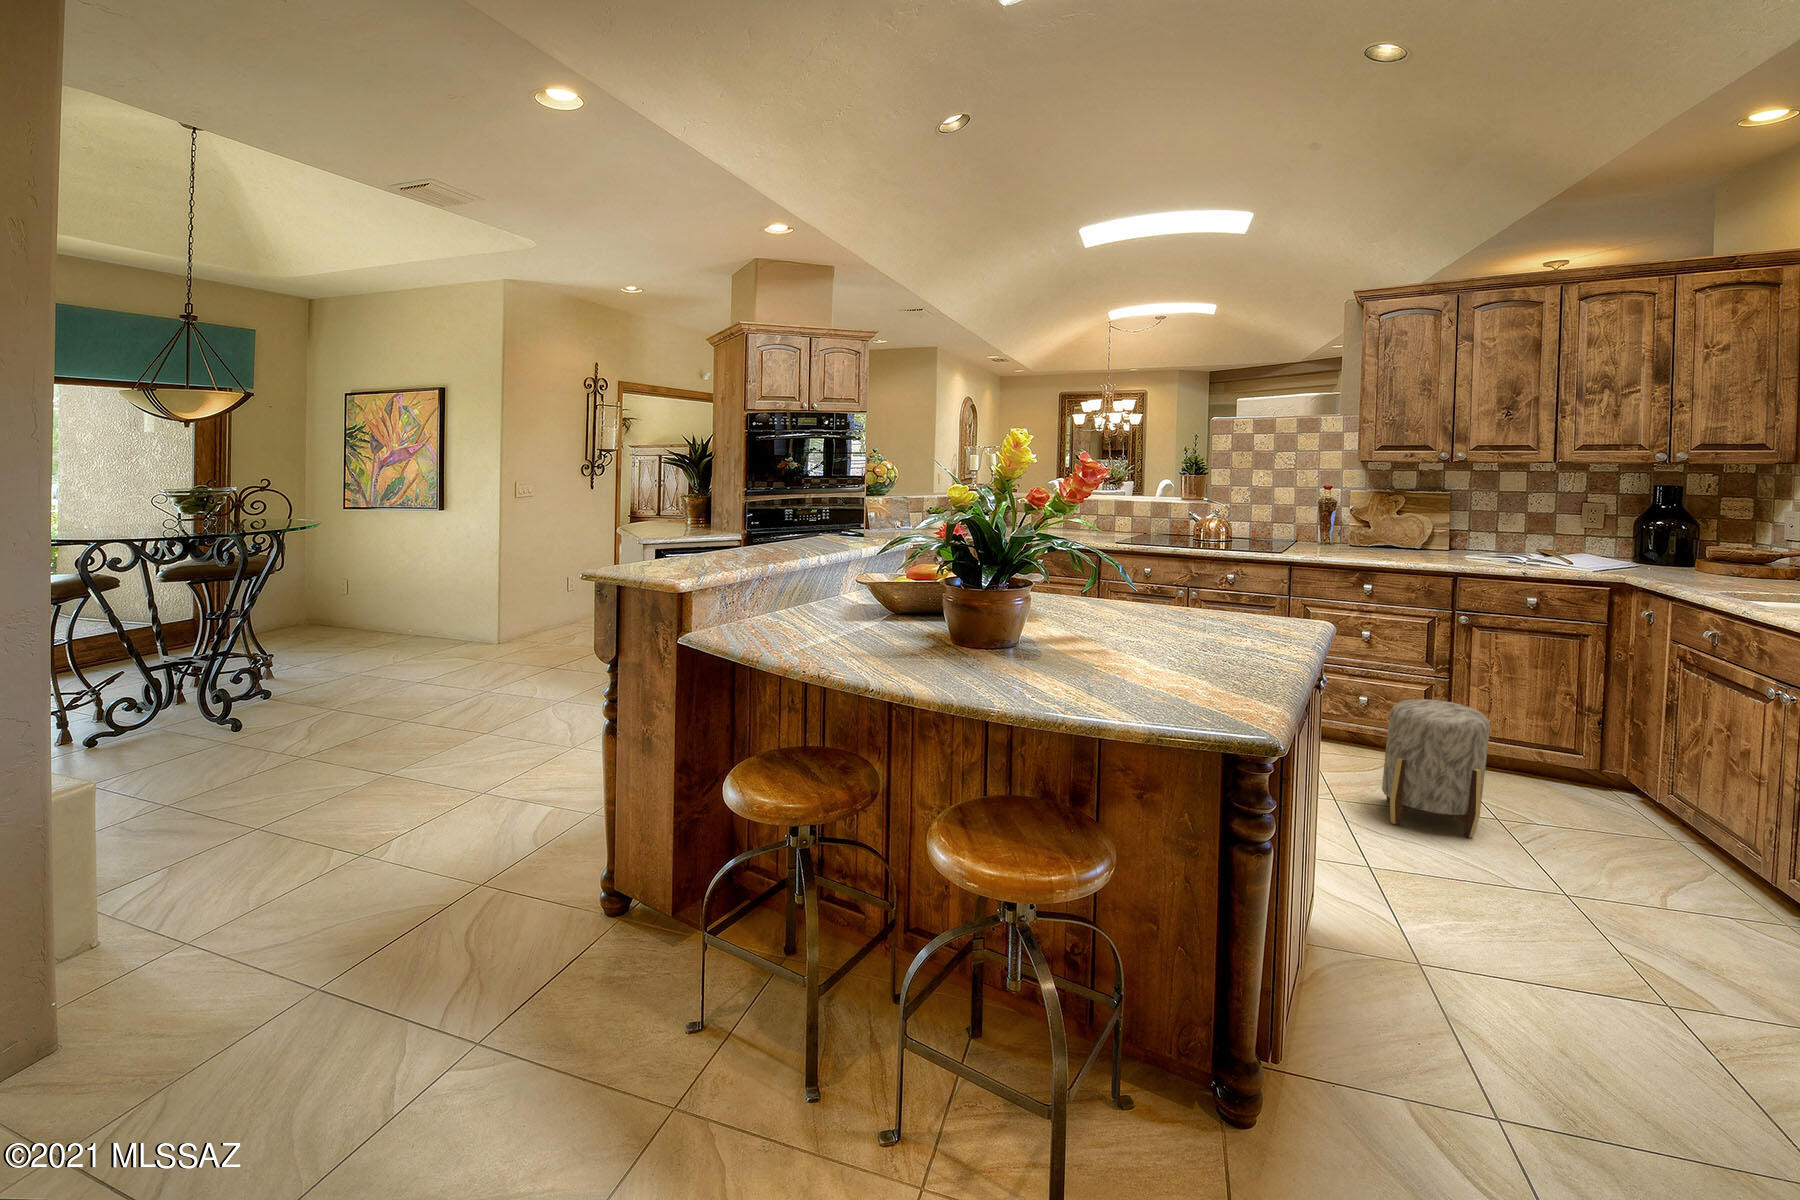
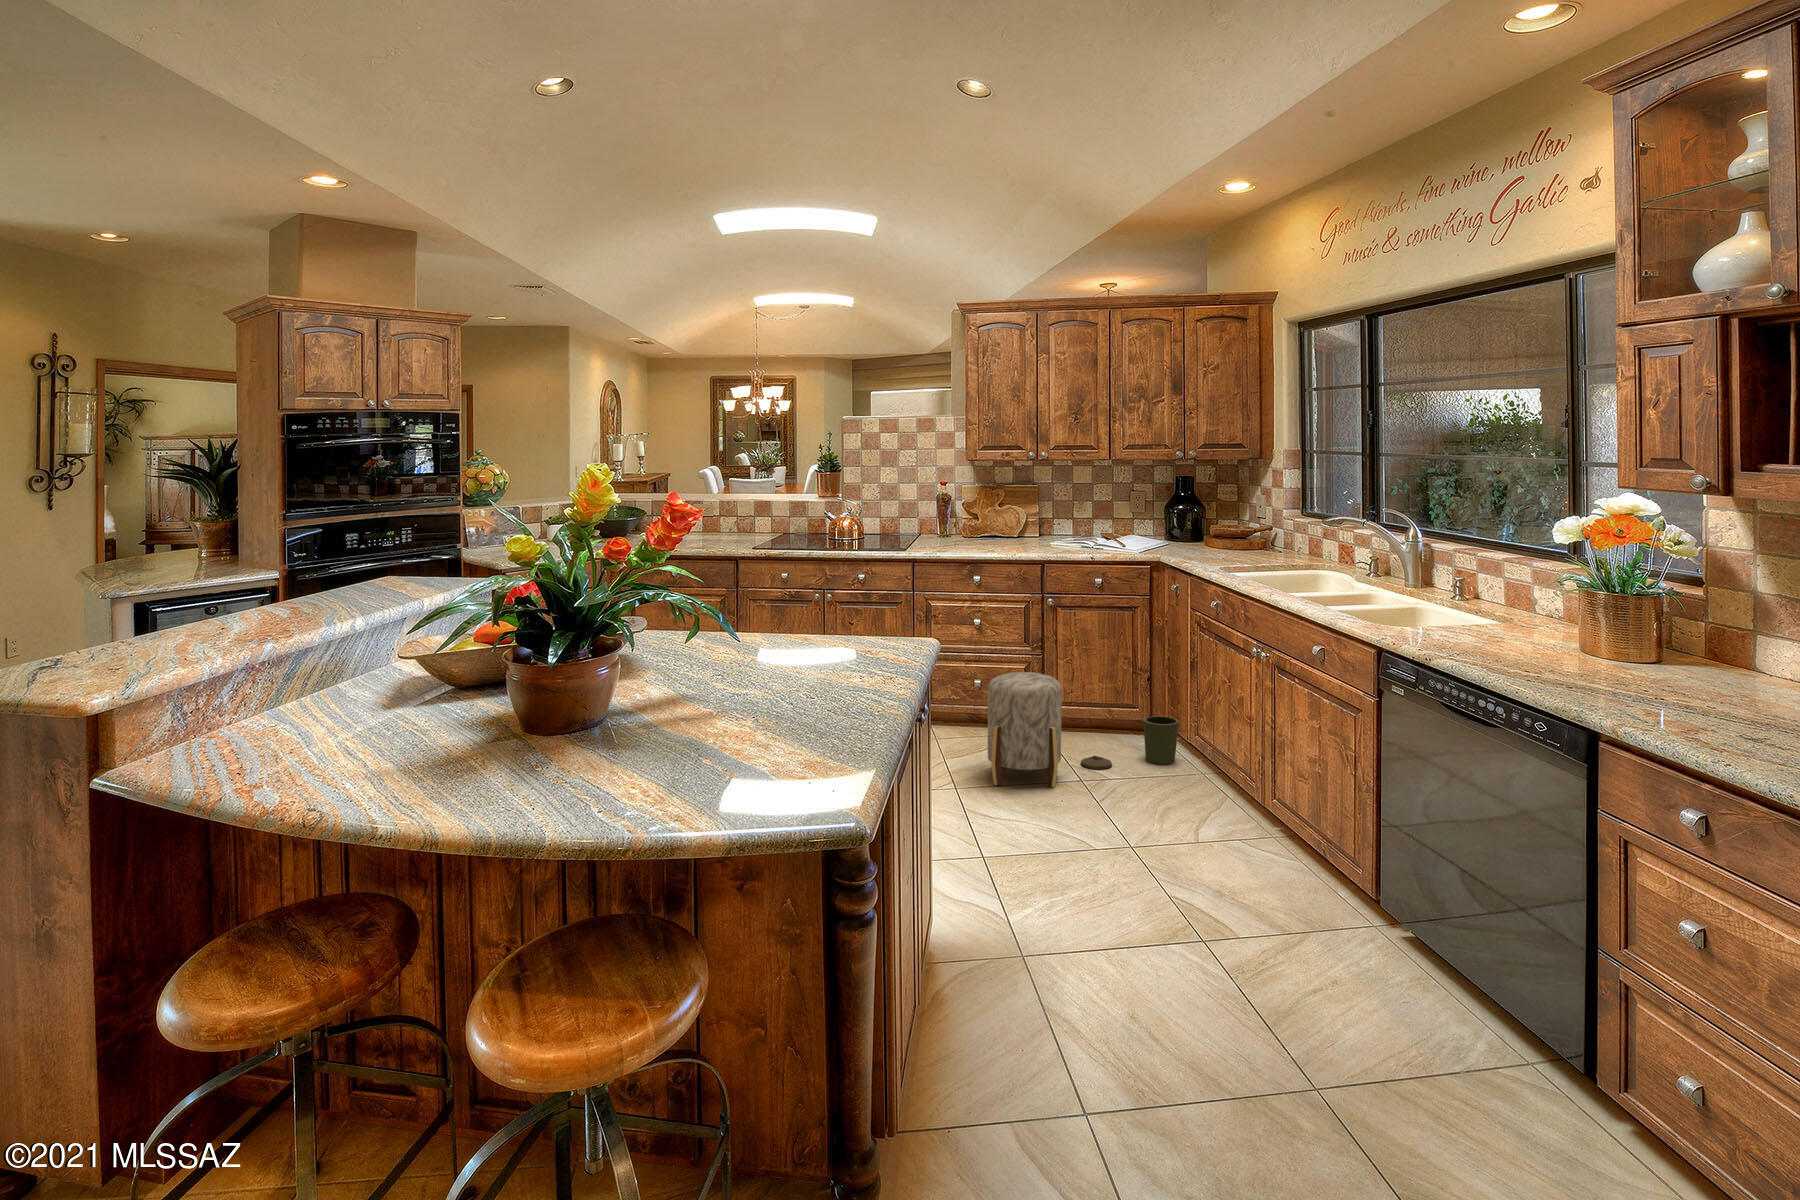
trash can: none [1500,769,1651,831] -> present [1081,716,1179,769]

